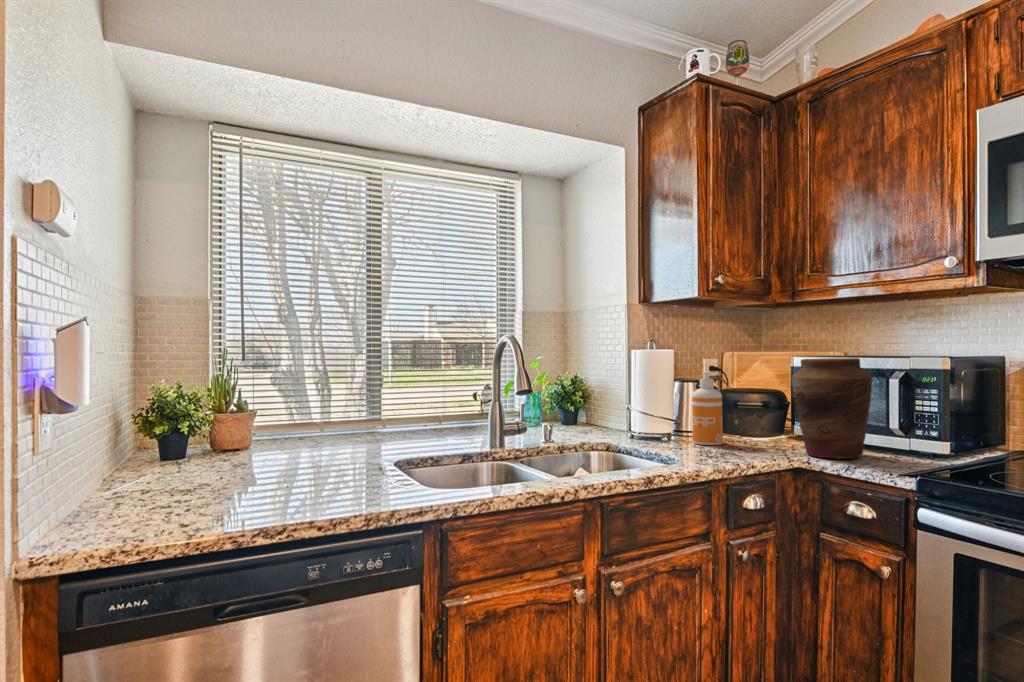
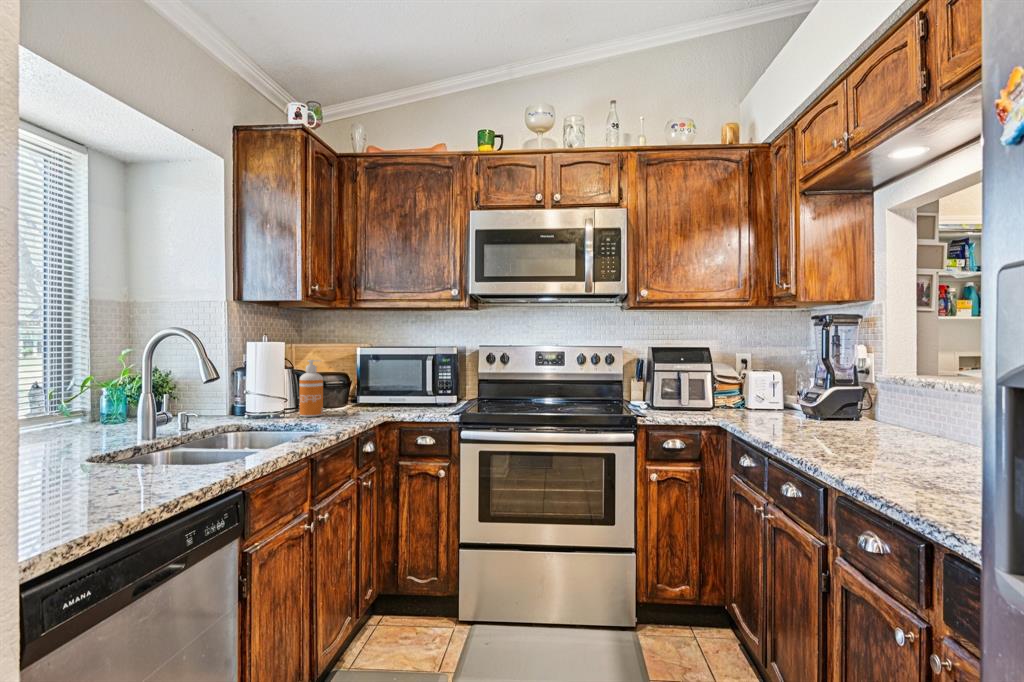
vase: present [791,358,872,459] -> none [375,348,423,413]

